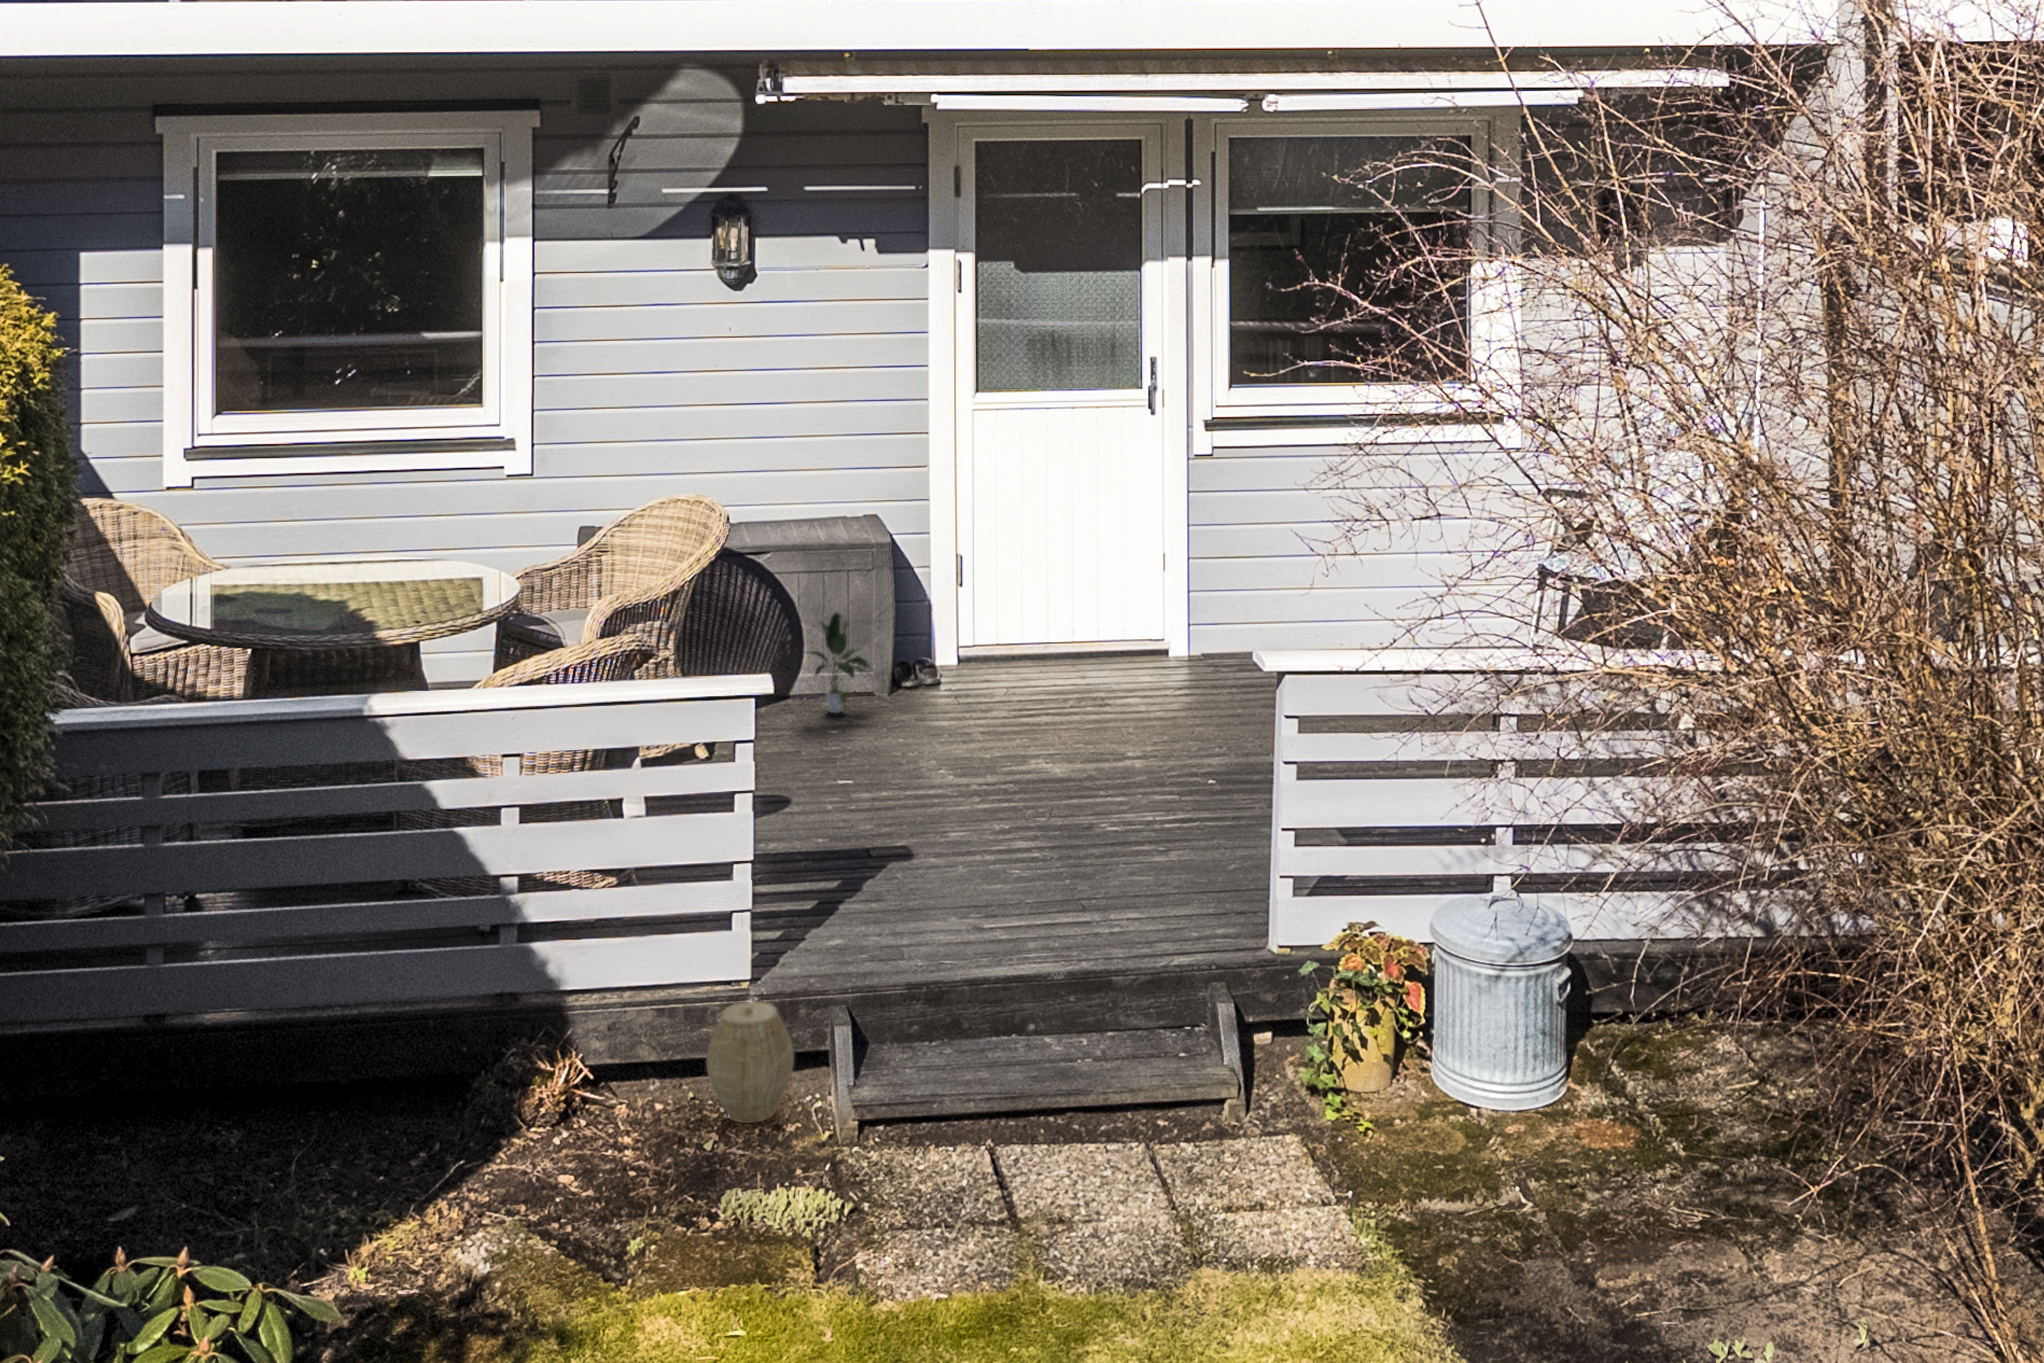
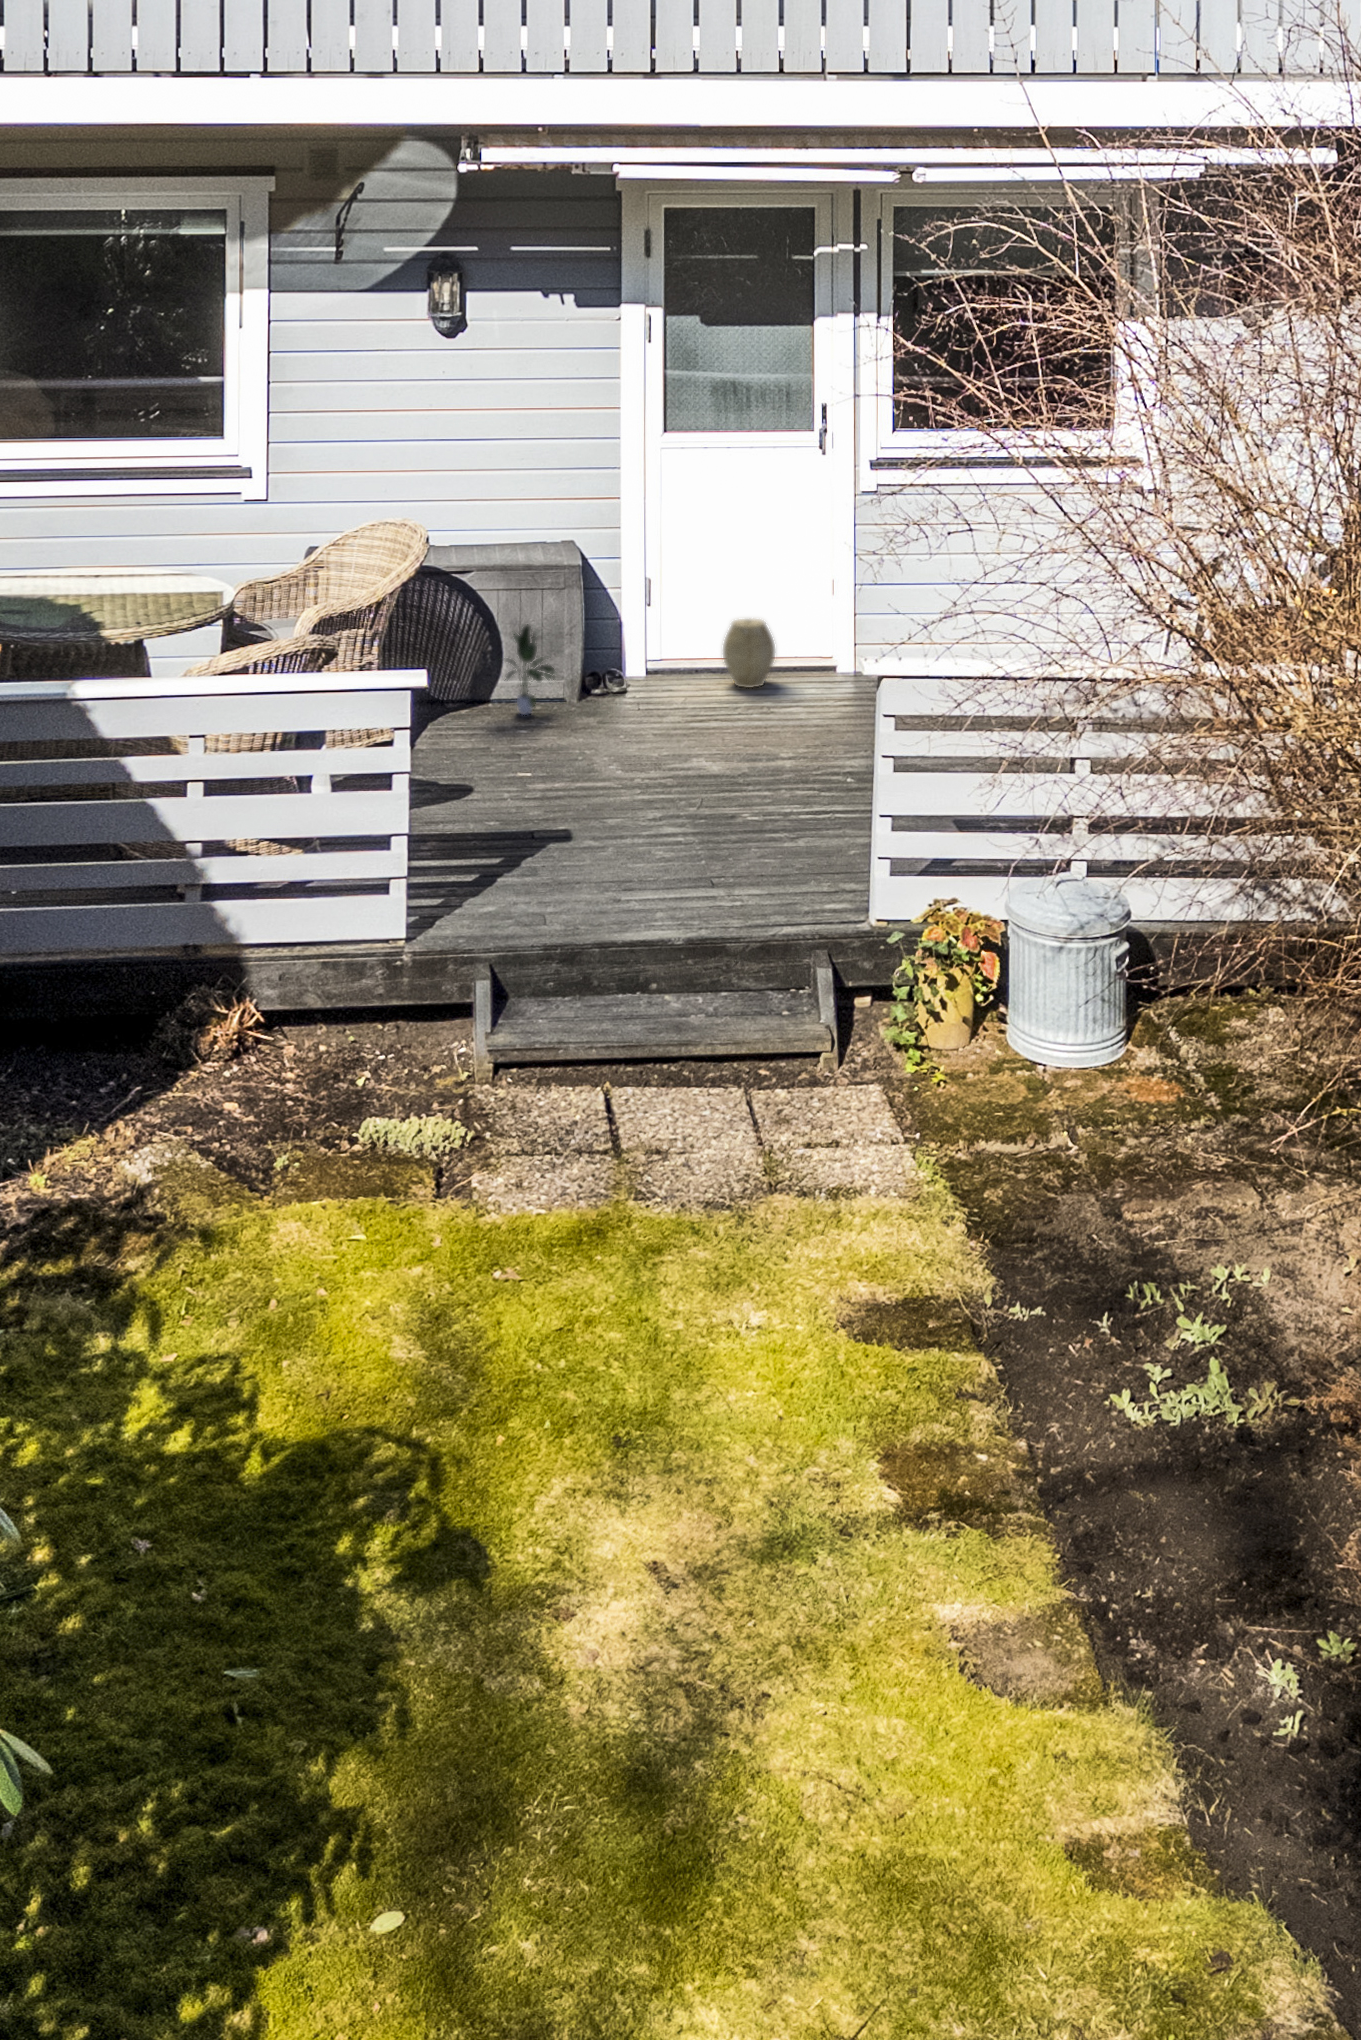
woven basket: present [707,1002,794,1123] -> present [723,619,775,688]

